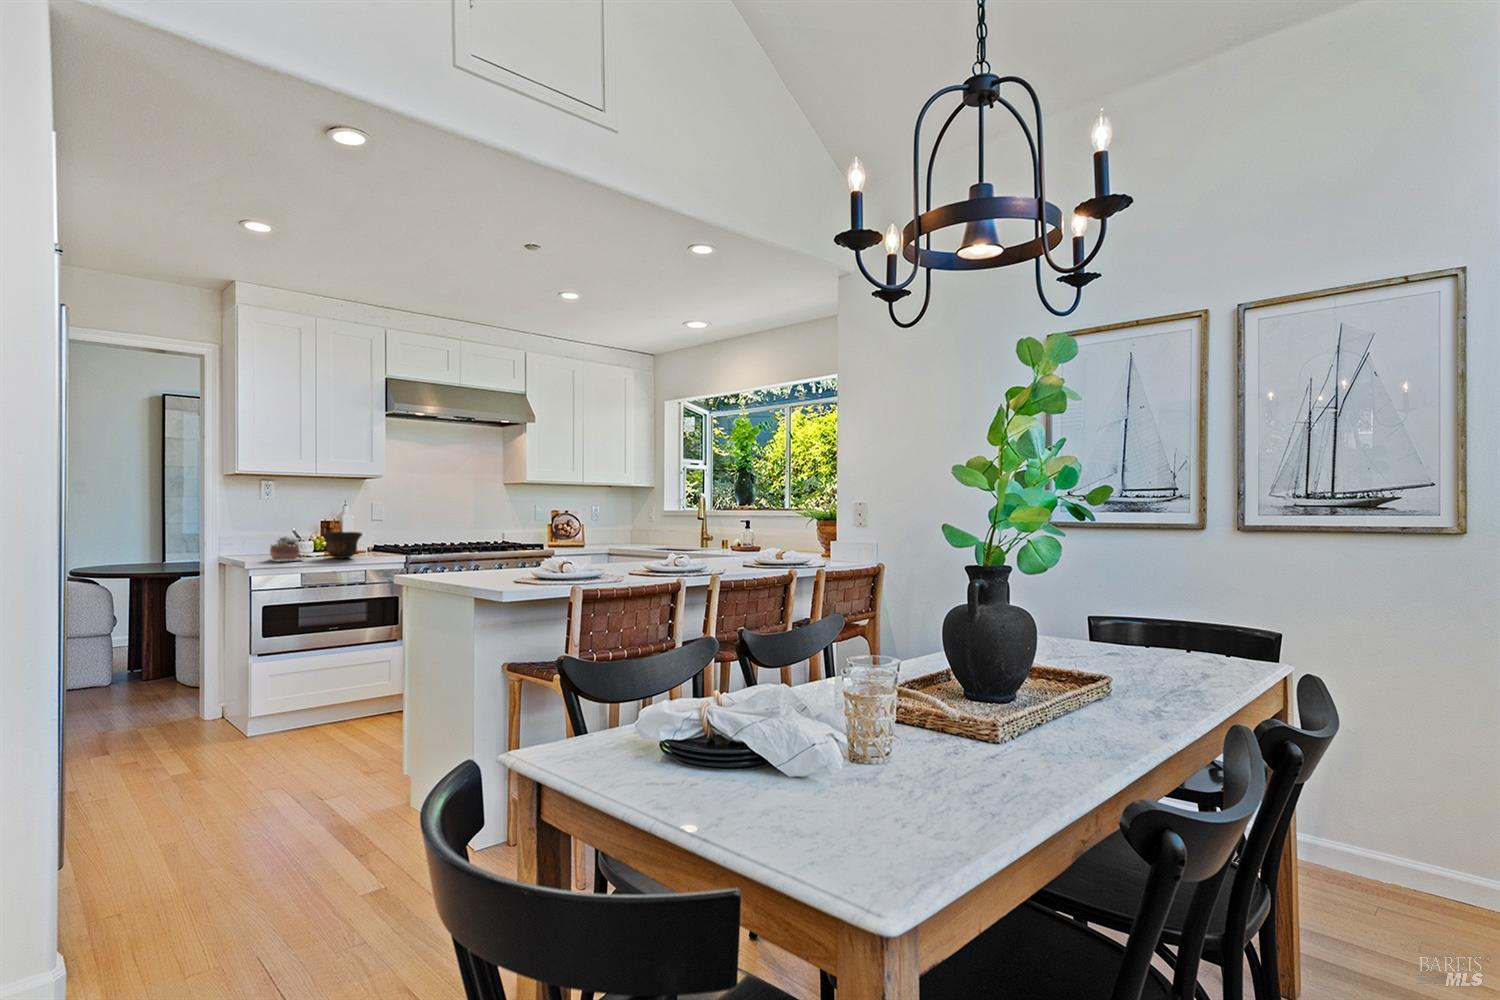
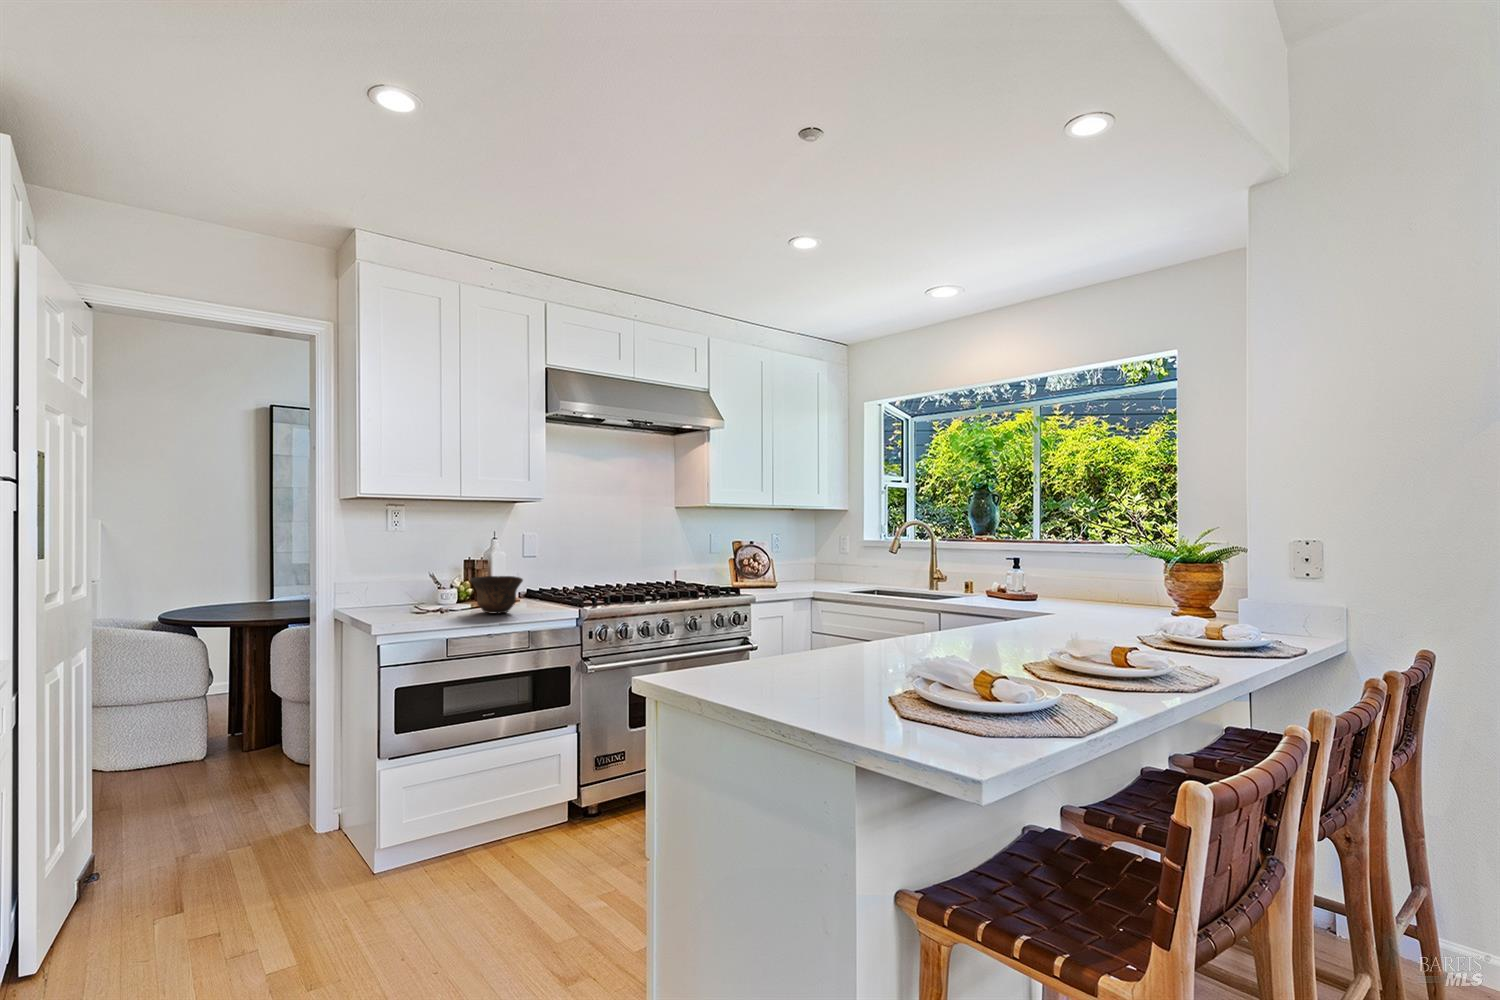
succulent plant: present [269,537,303,561] -> none [400,584,450,621]

